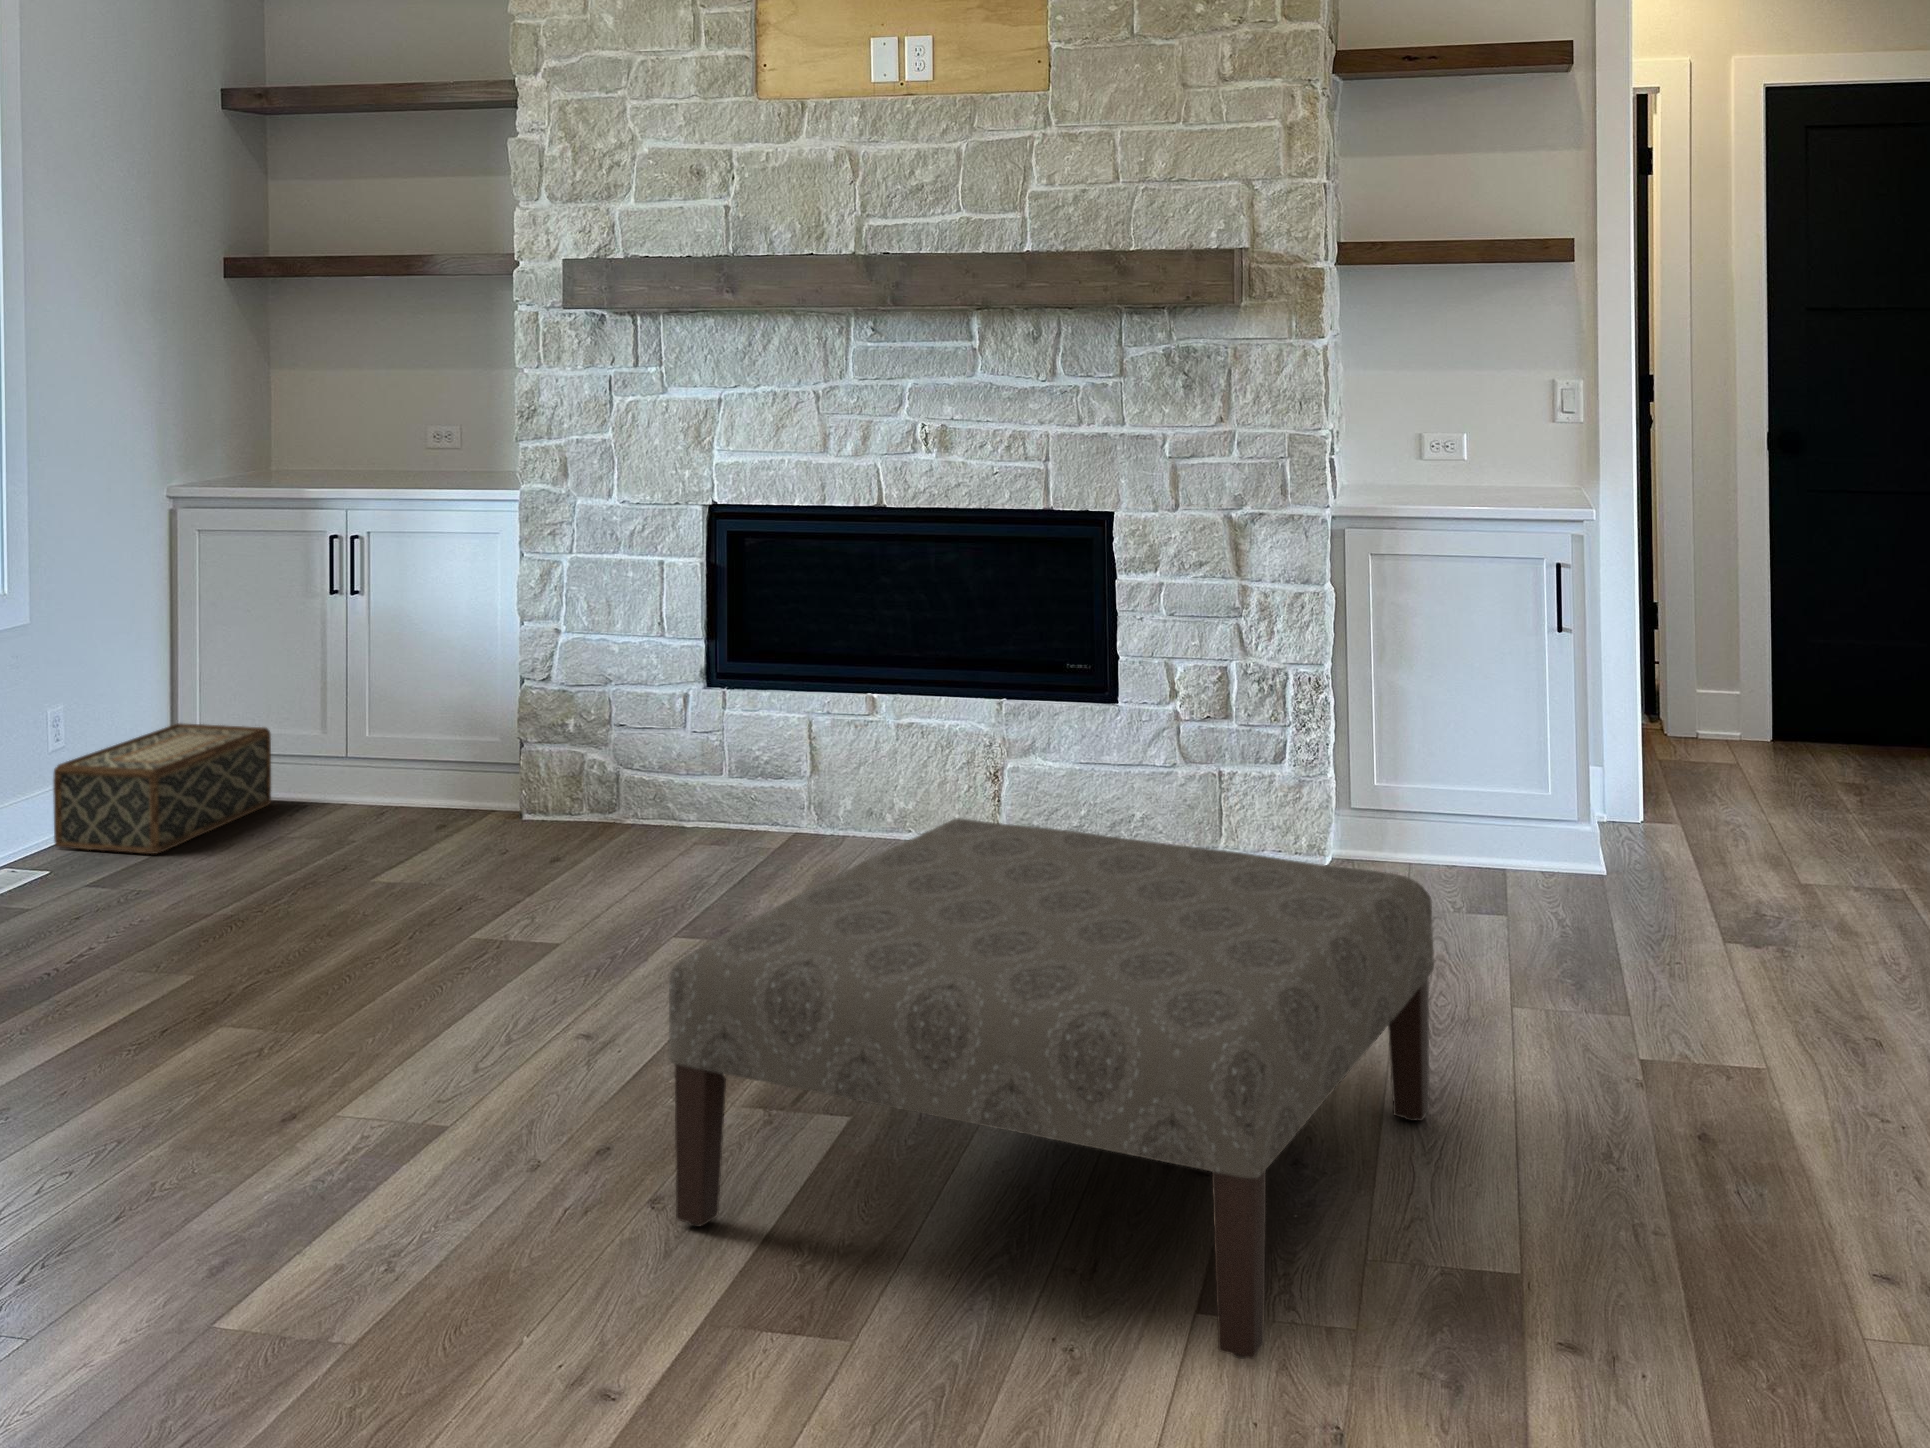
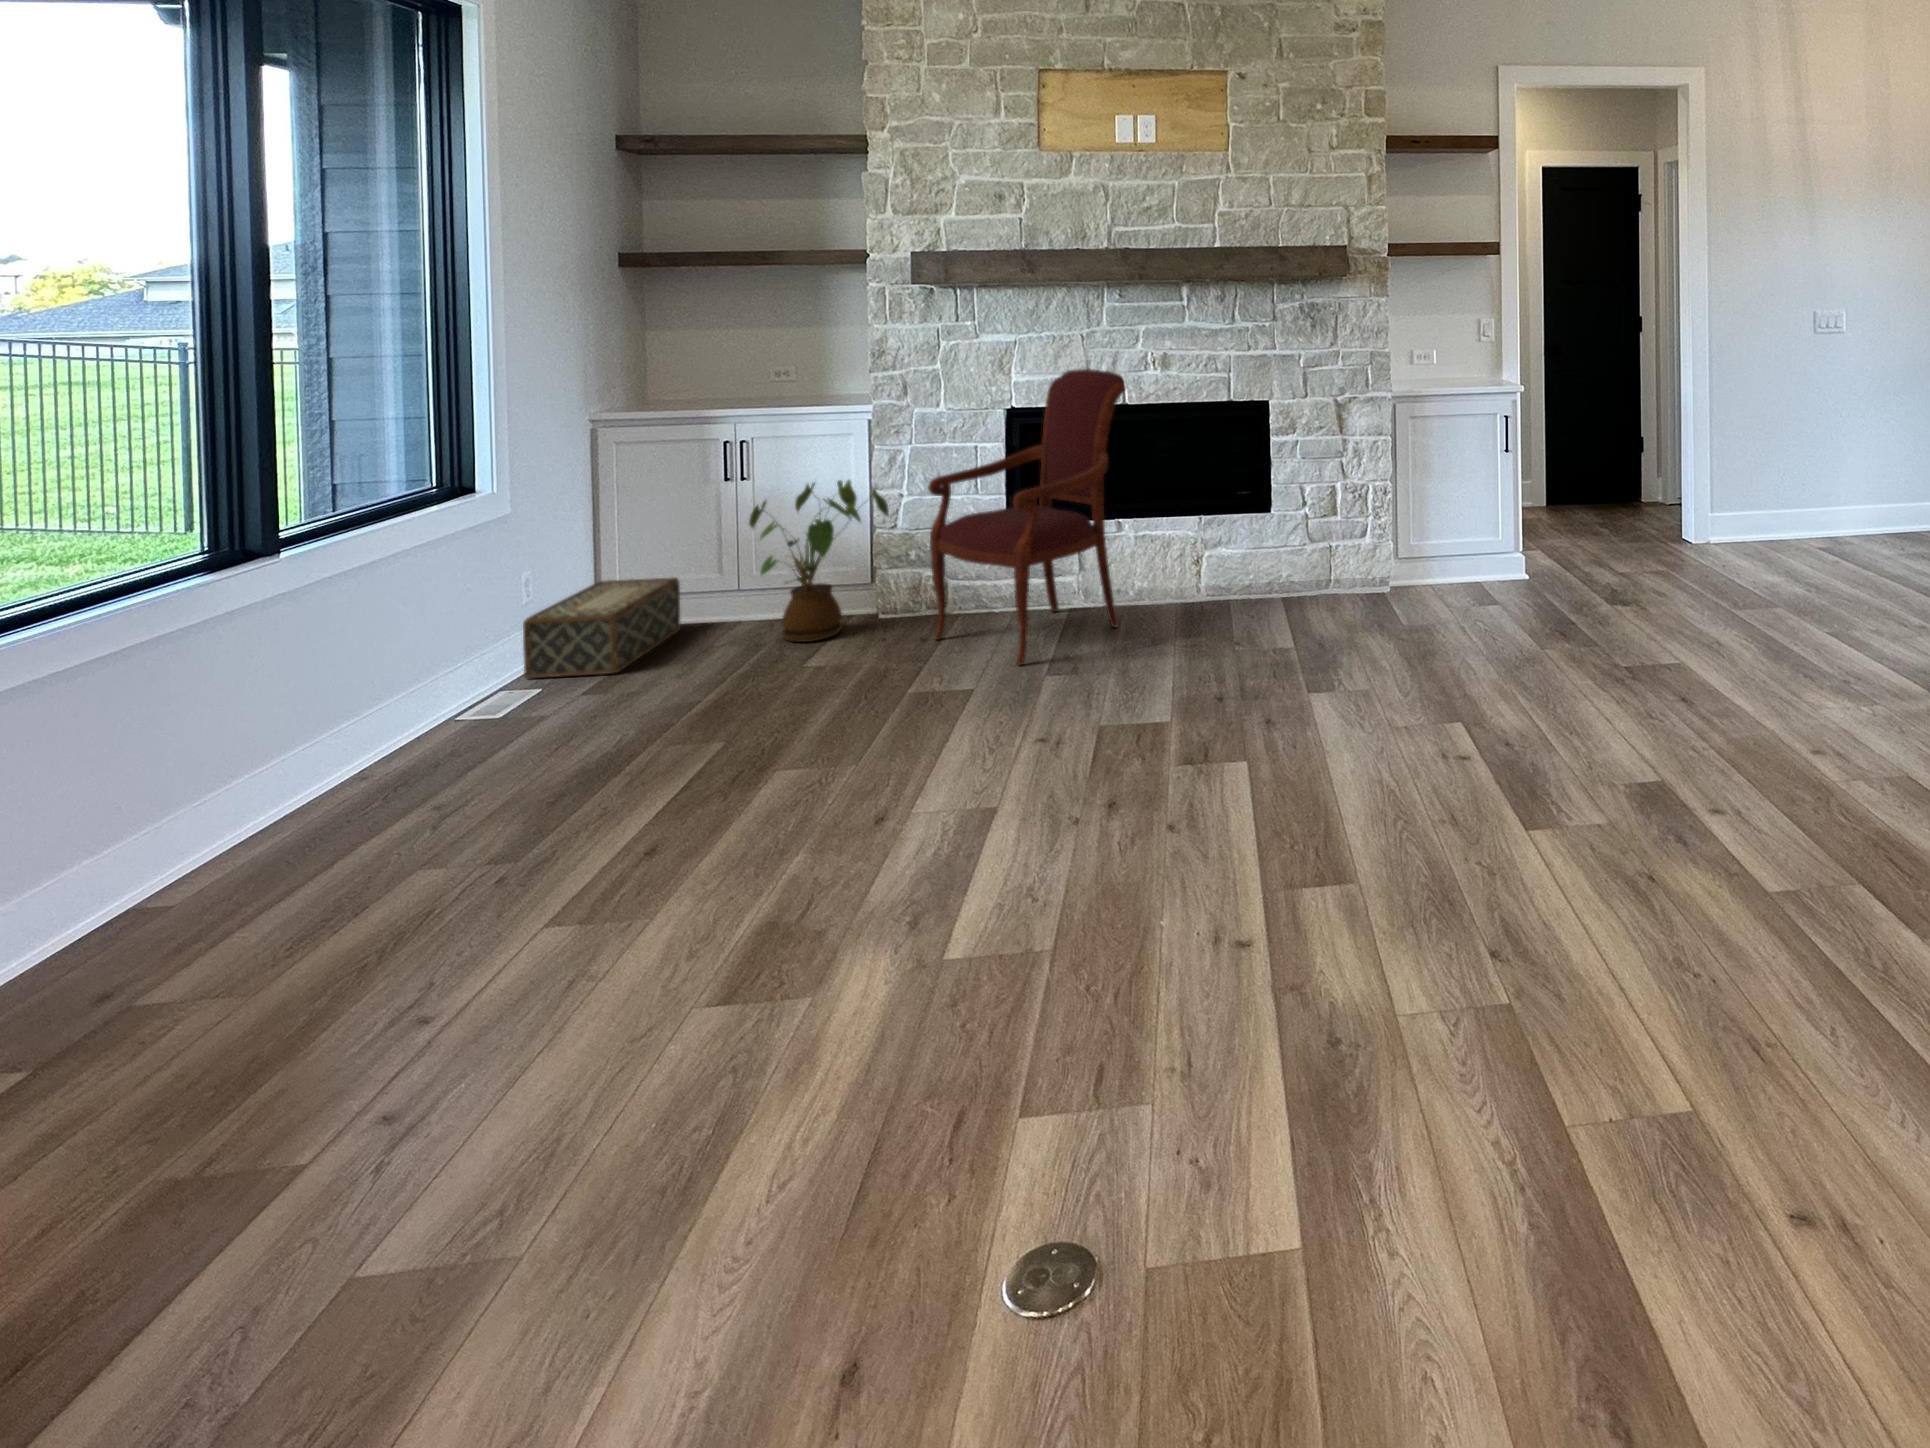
armchair: none [564,449,858,911] -> present [928,369,1126,665]
house plant: none [338,602,529,840] -> present [749,480,889,642]
ottoman: present [669,818,1434,1359] -> none [1191,583,1582,860]

